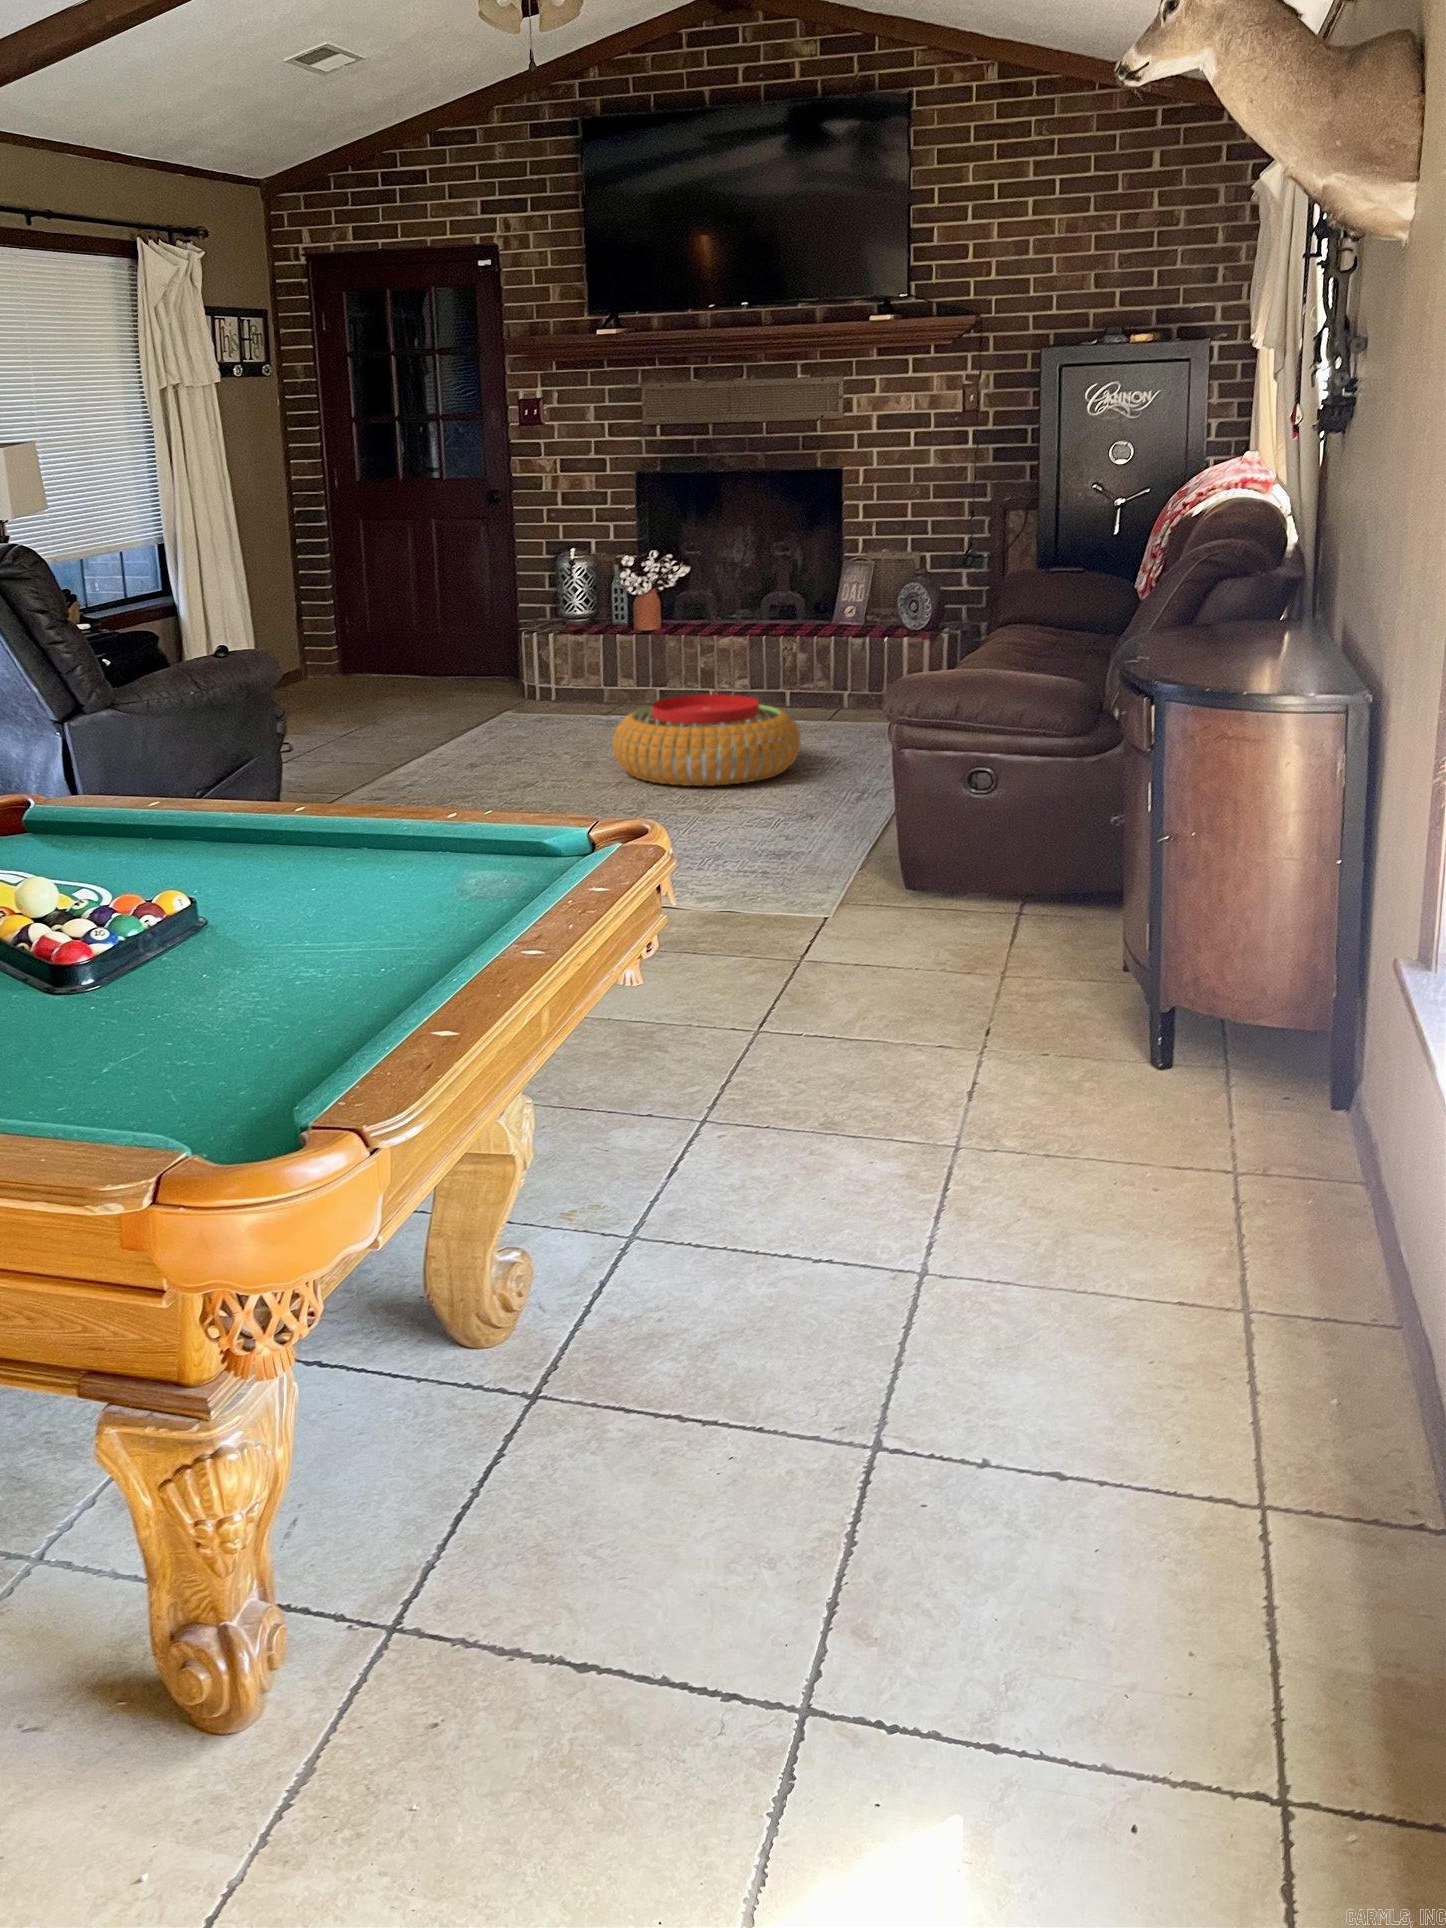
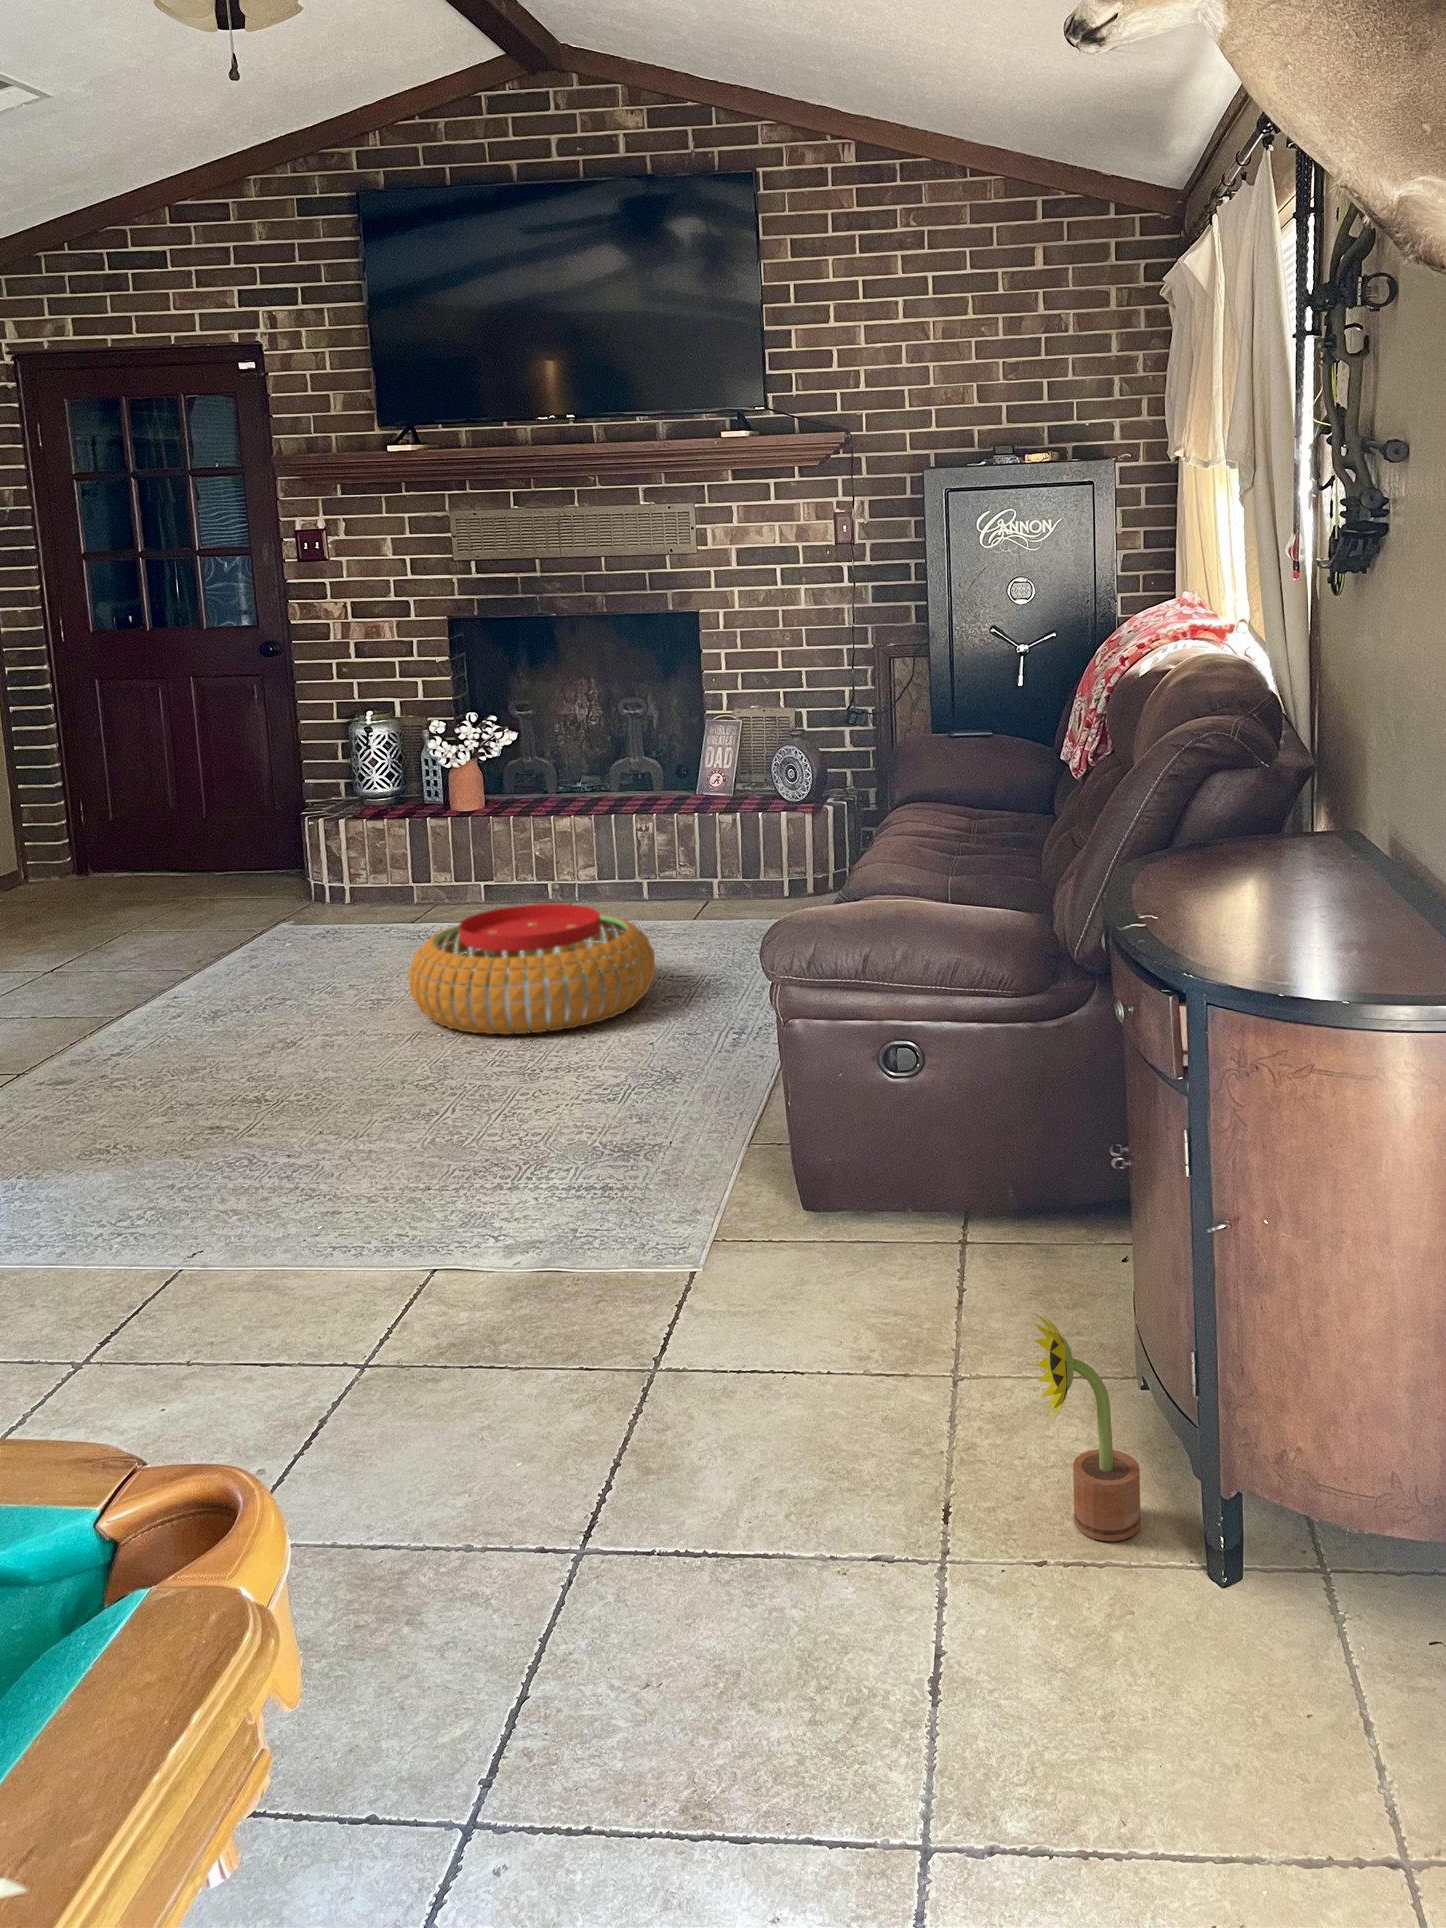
decorative plant: none [1051,903,1115,1046] -> present [1034,1314,1140,1541]

